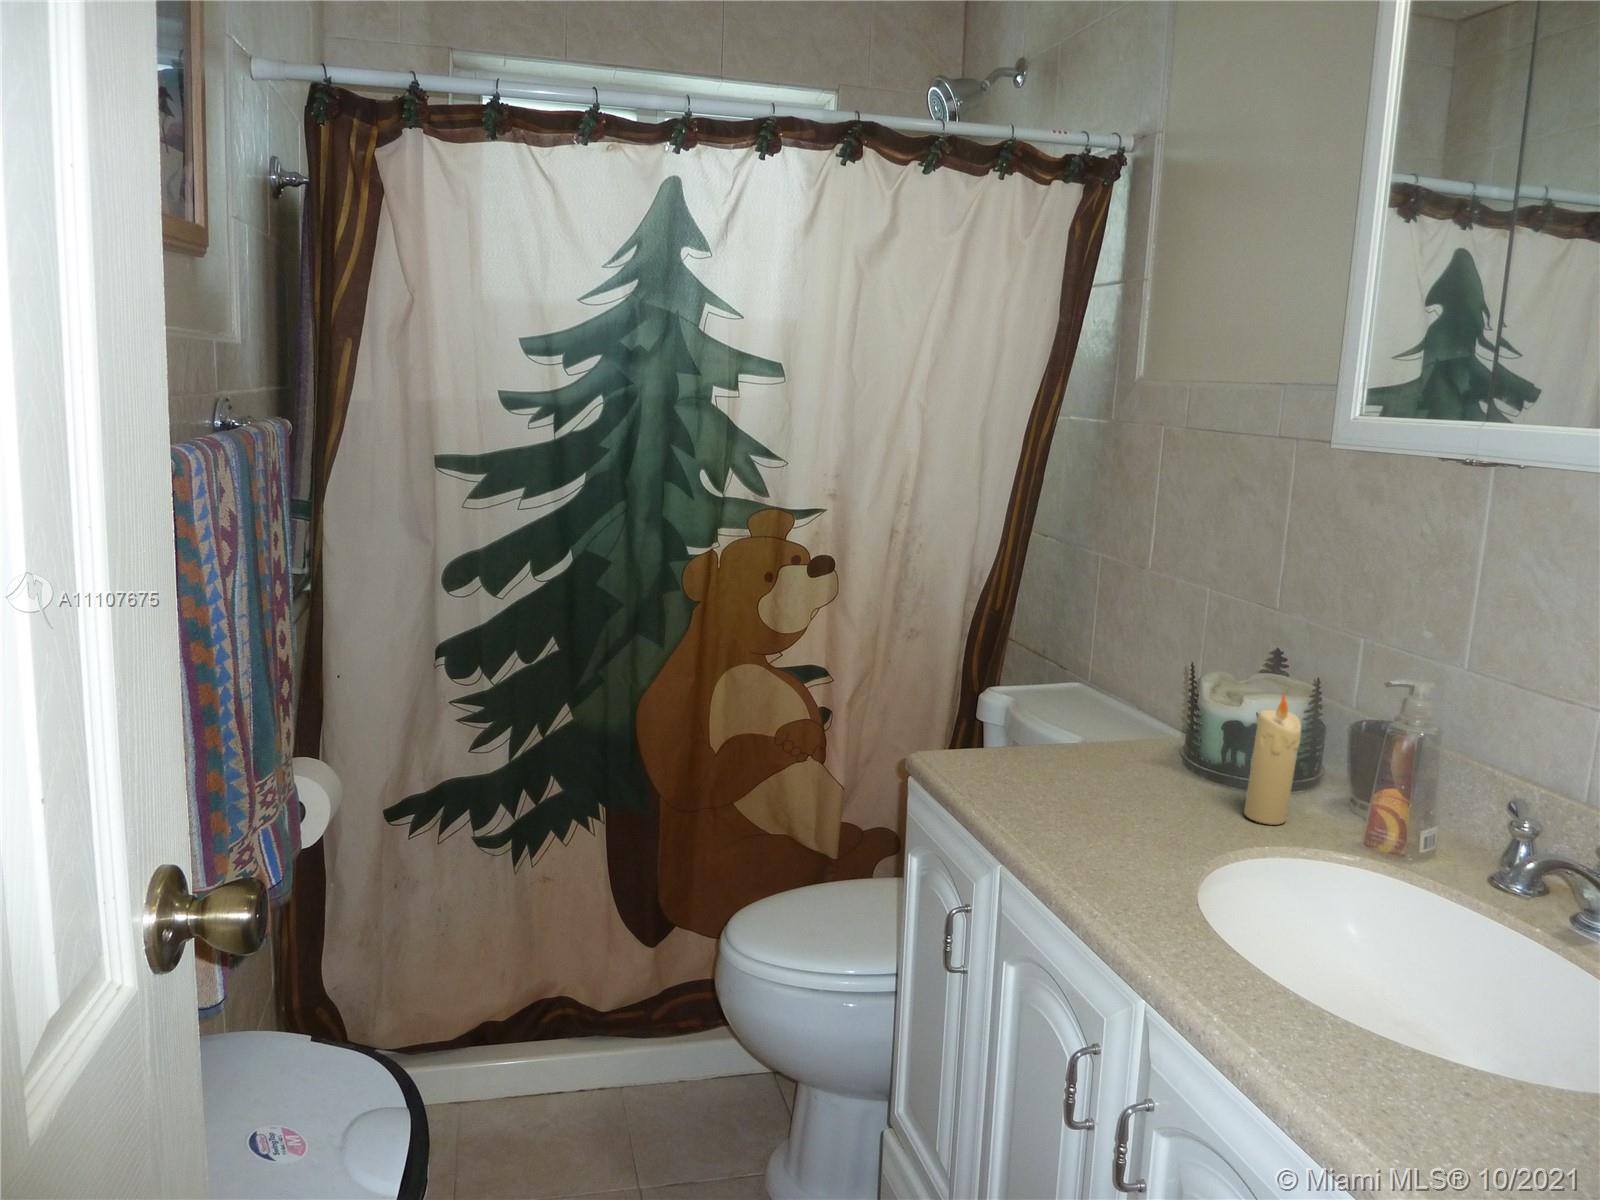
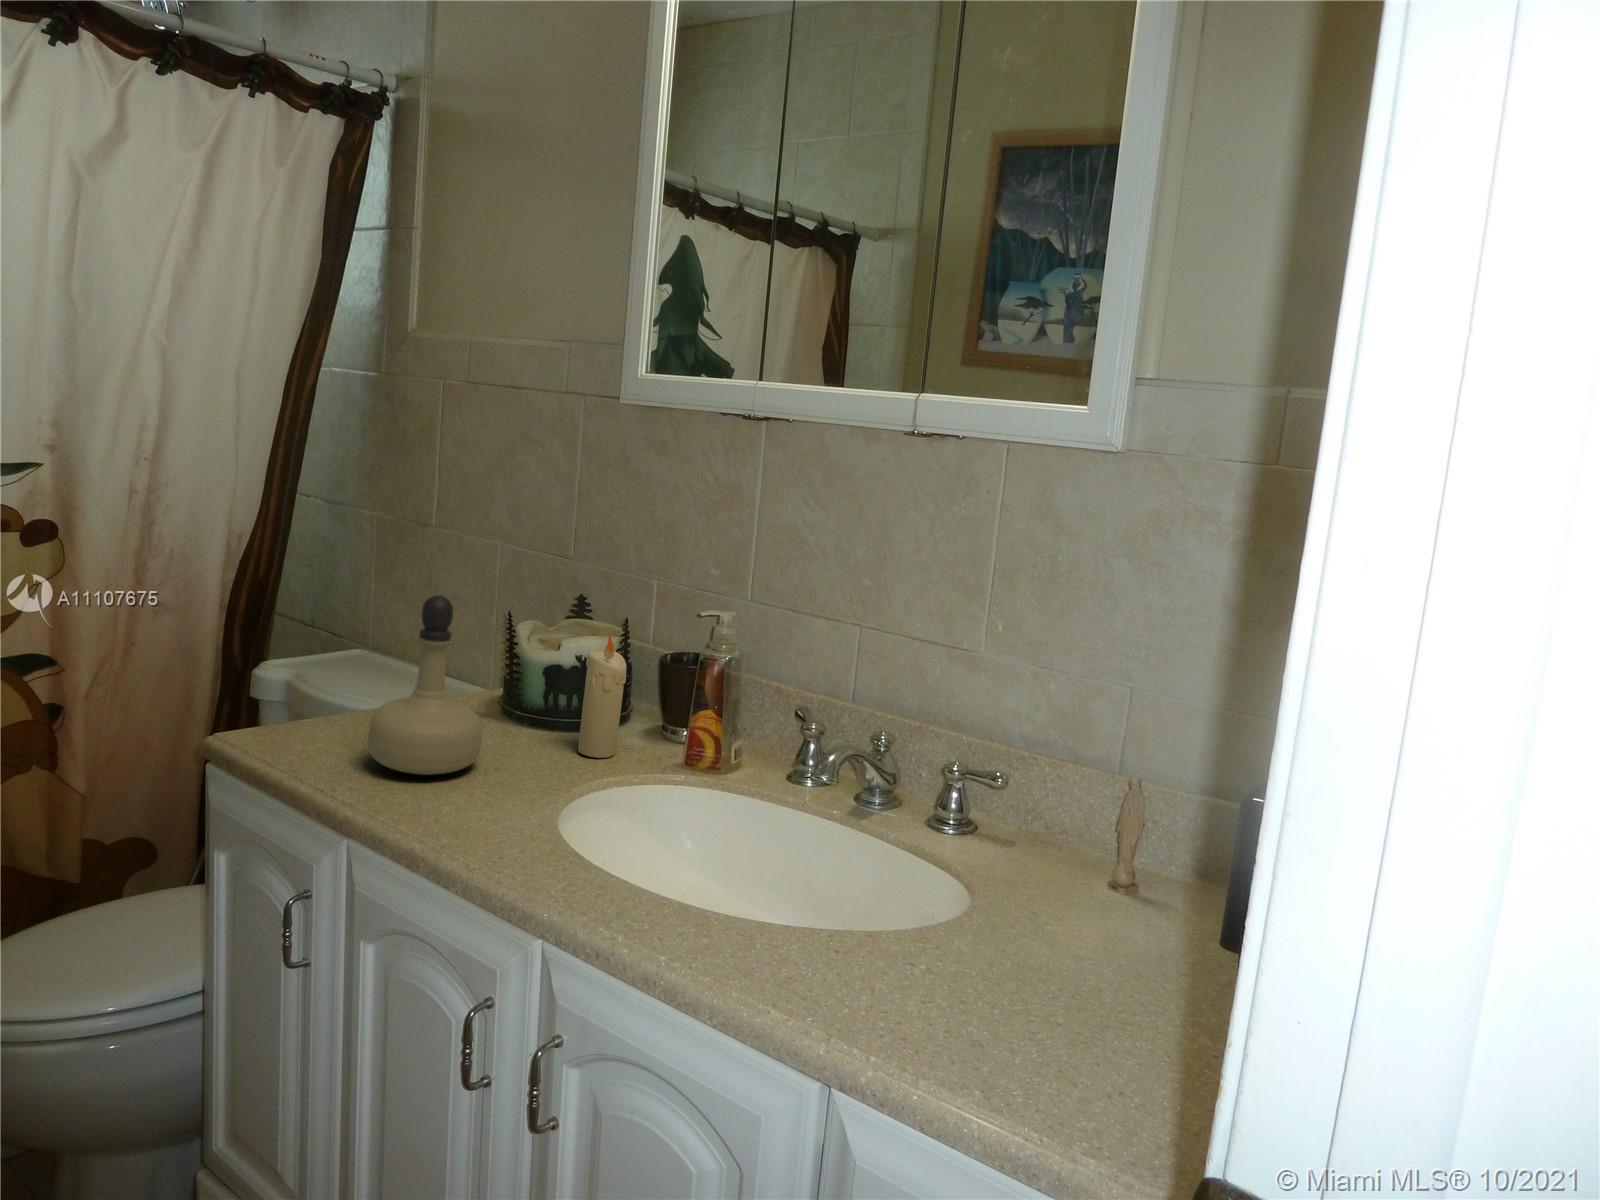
perfume bottle: none [1030,641,1140,815] -> present [368,595,482,775]

